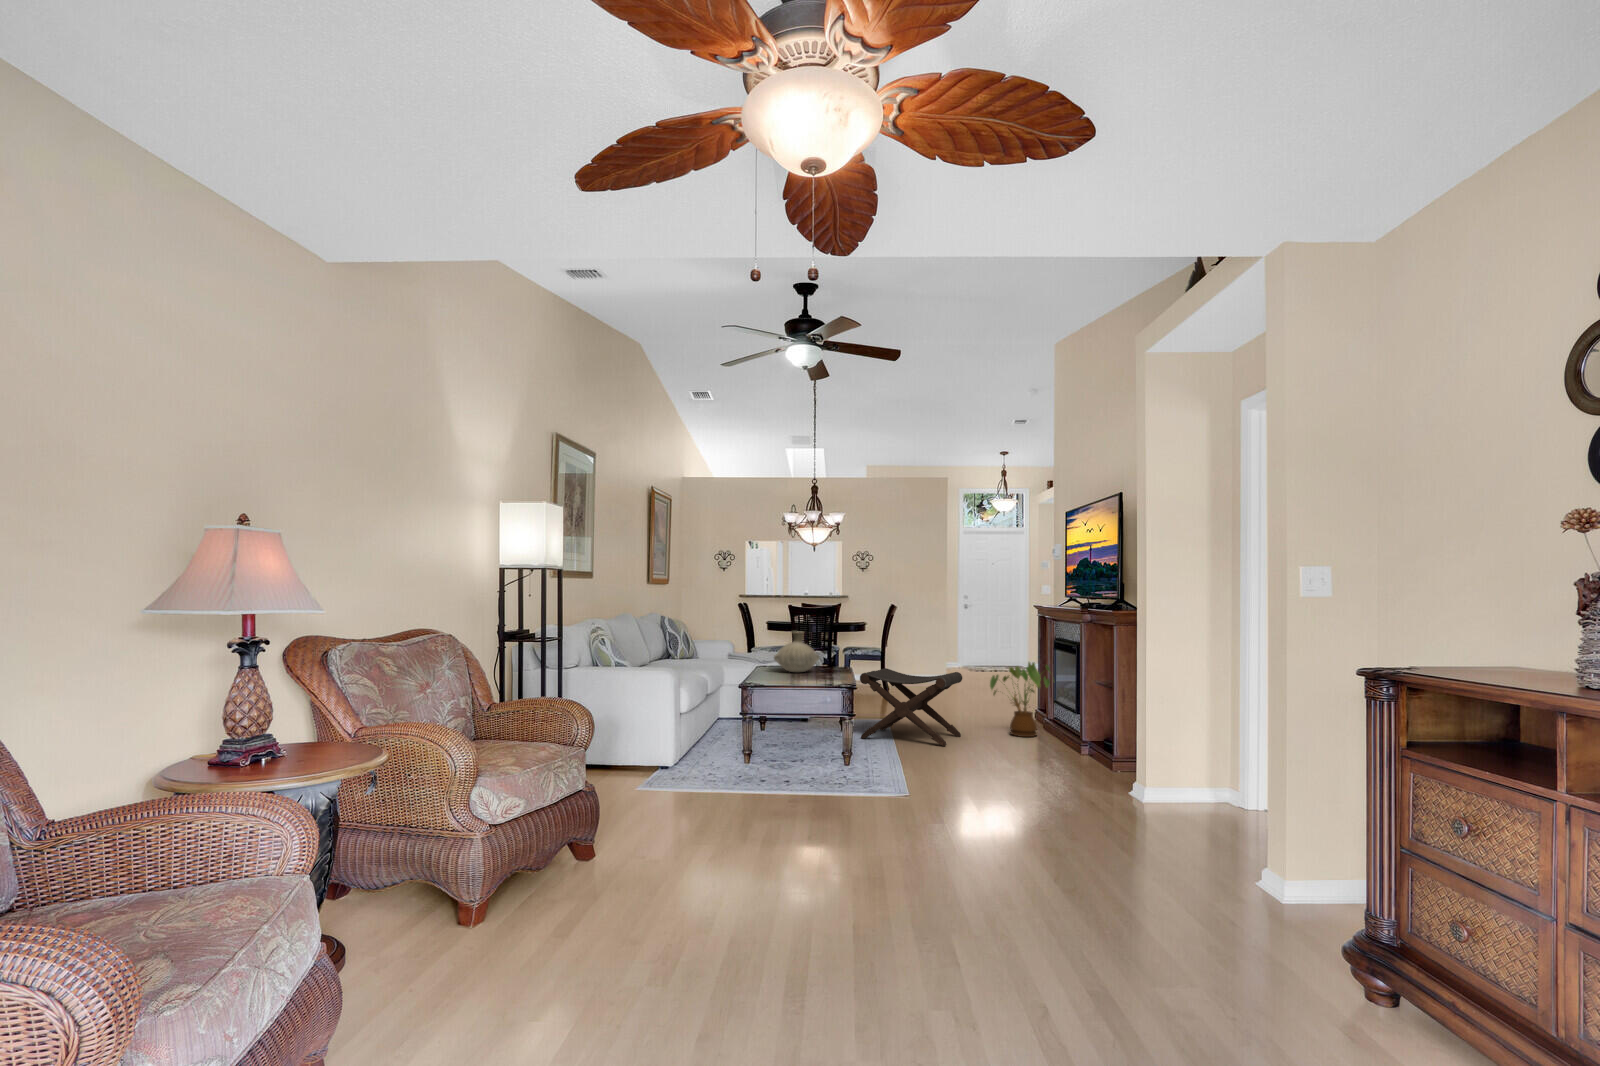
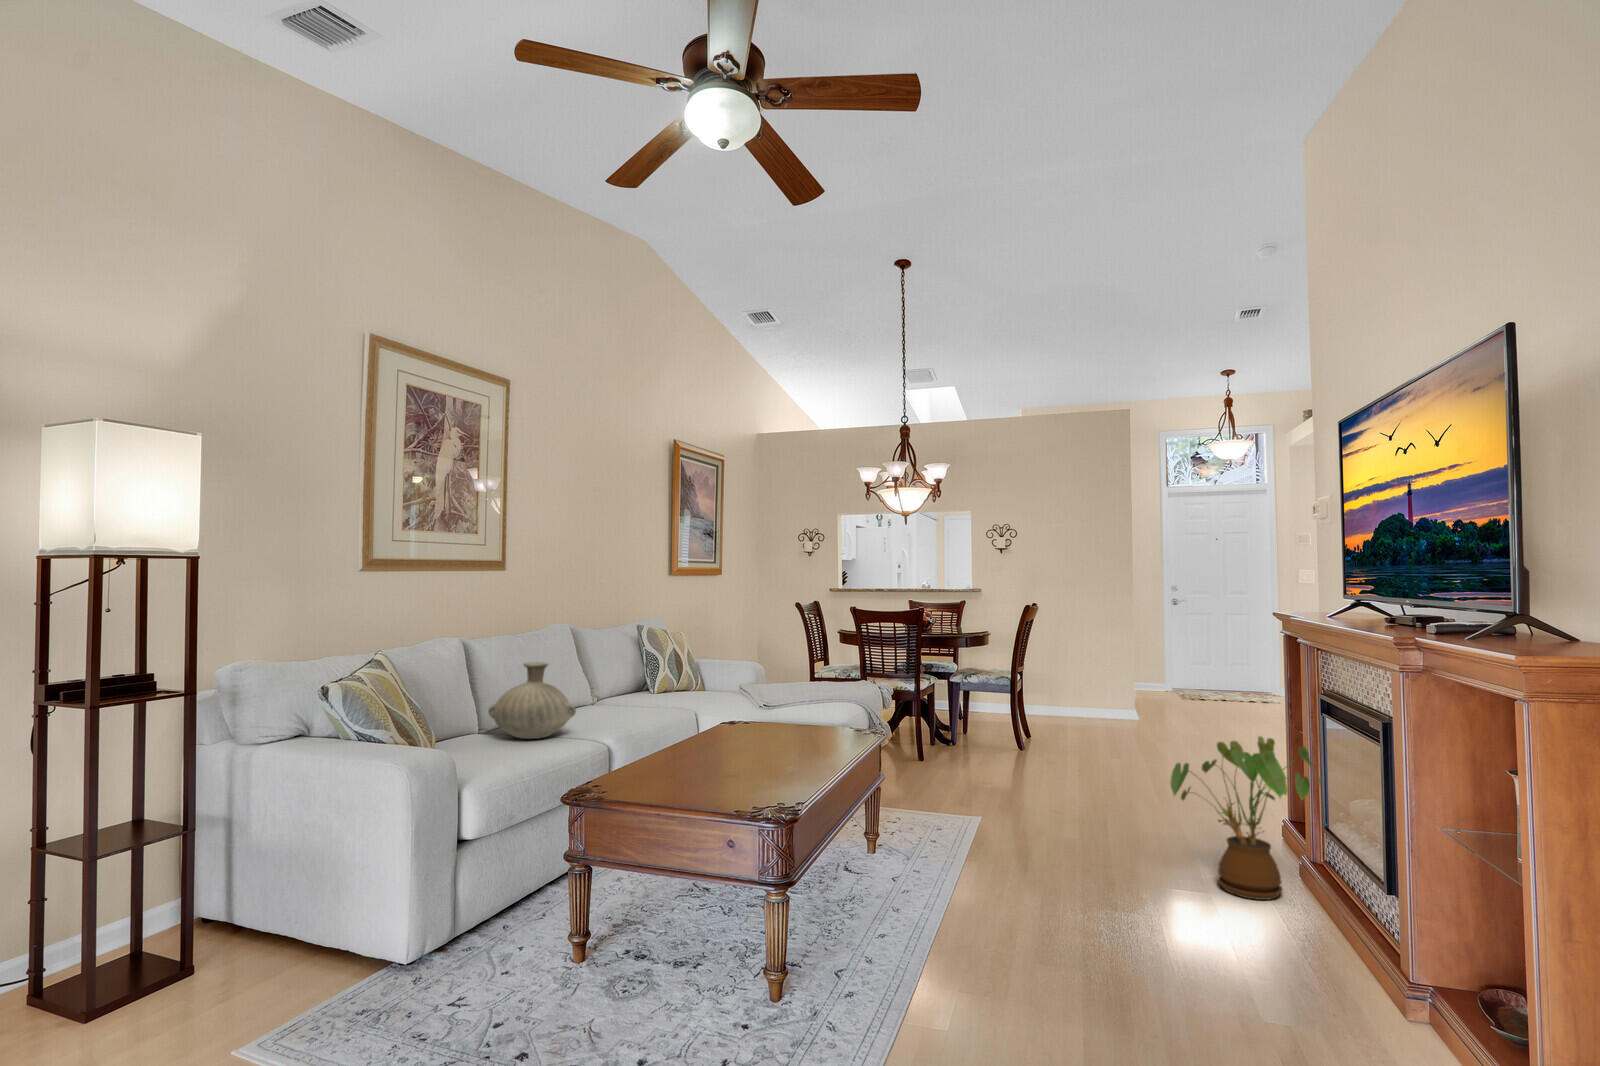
vase: present [774,631,819,672] -> present [488,662,576,739]
footstool: present [860,668,962,746] -> none [892,734,1109,924]

